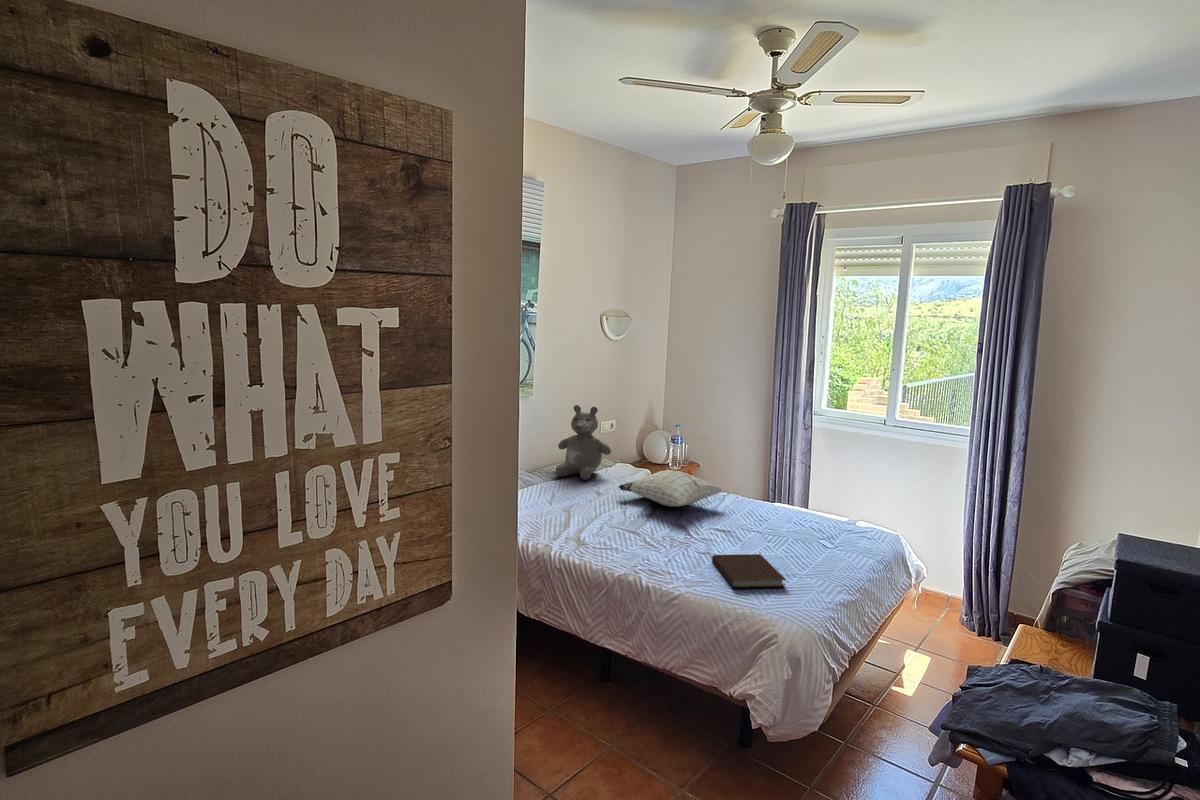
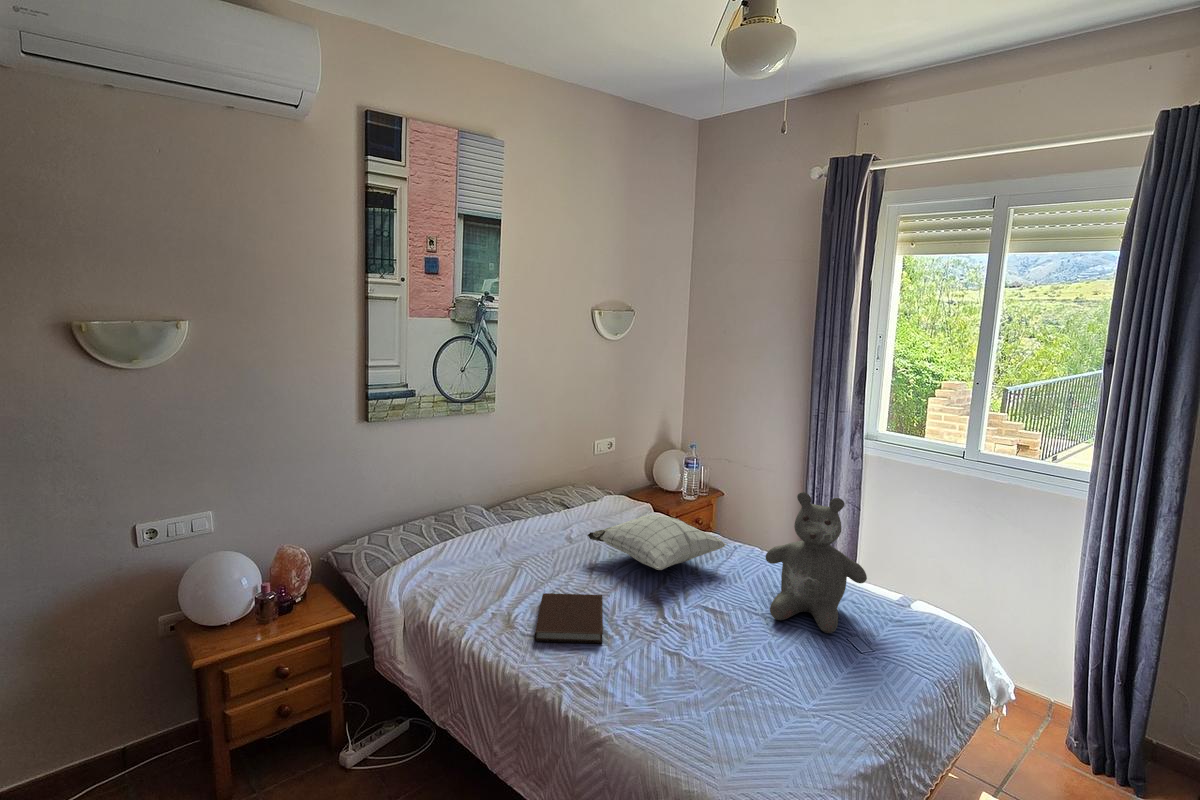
teddy bear: present [555,405,611,480] -> present [766,492,867,633]
notebook: present [712,554,786,588] -> present [535,593,603,643]

